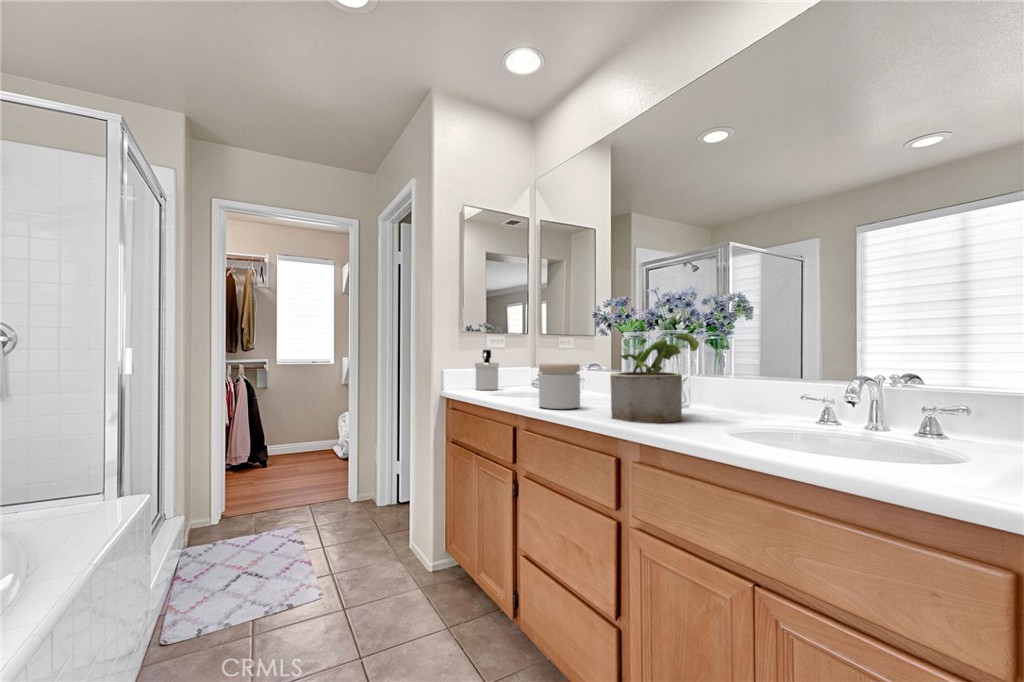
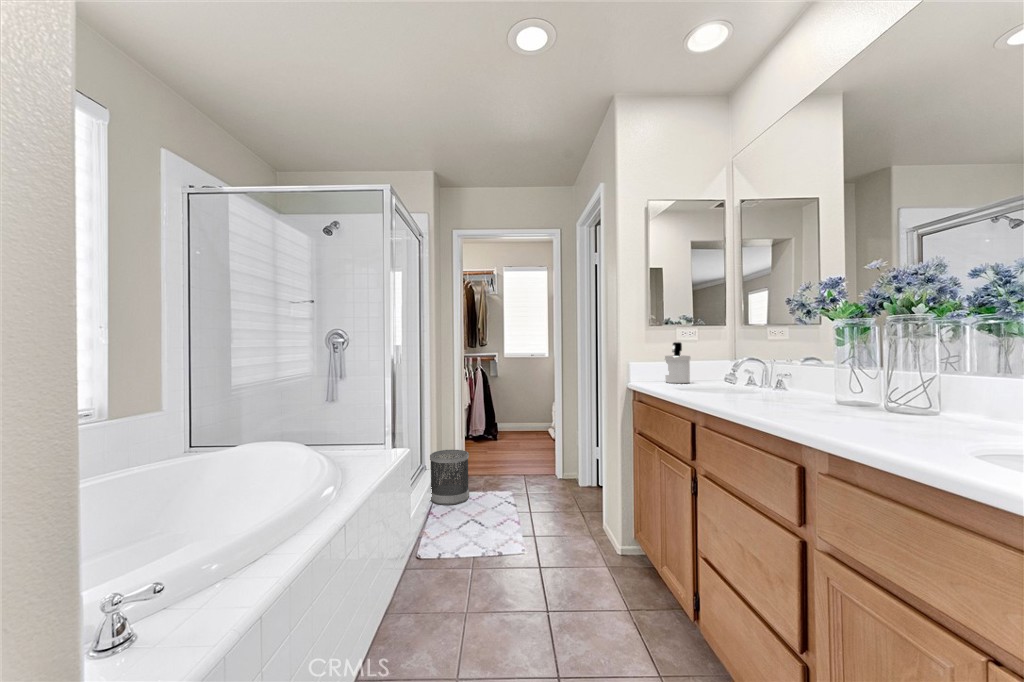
potted plant: present [610,333,699,423] -> none [802,317,937,430]
jar: present [539,363,580,409] -> none [721,355,771,406]
wastebasket: none [184,482,240,554] -> present [430,450,469,505]

